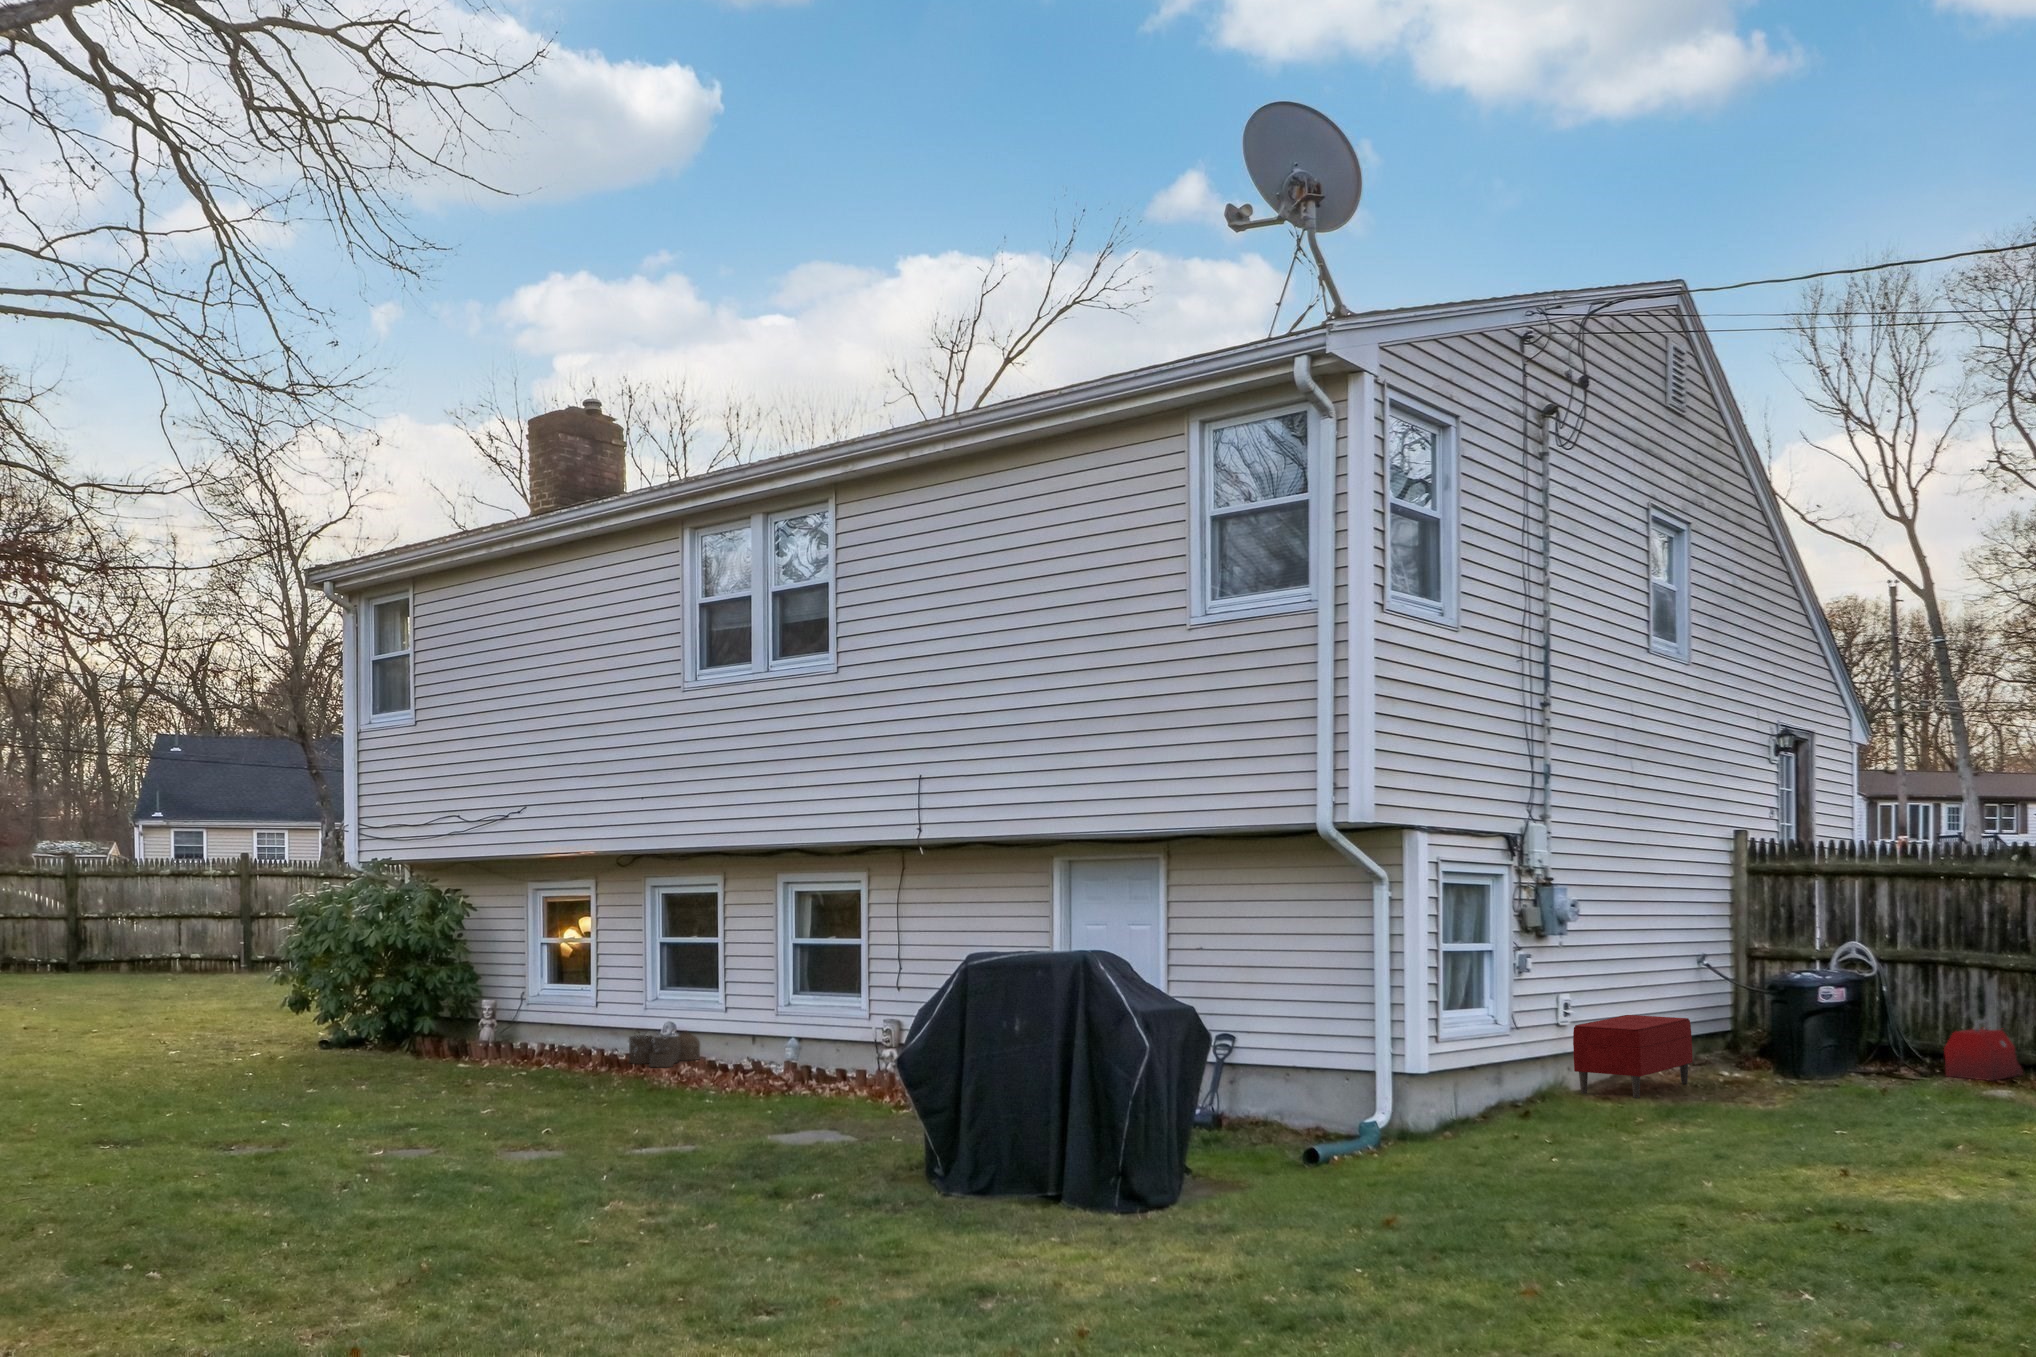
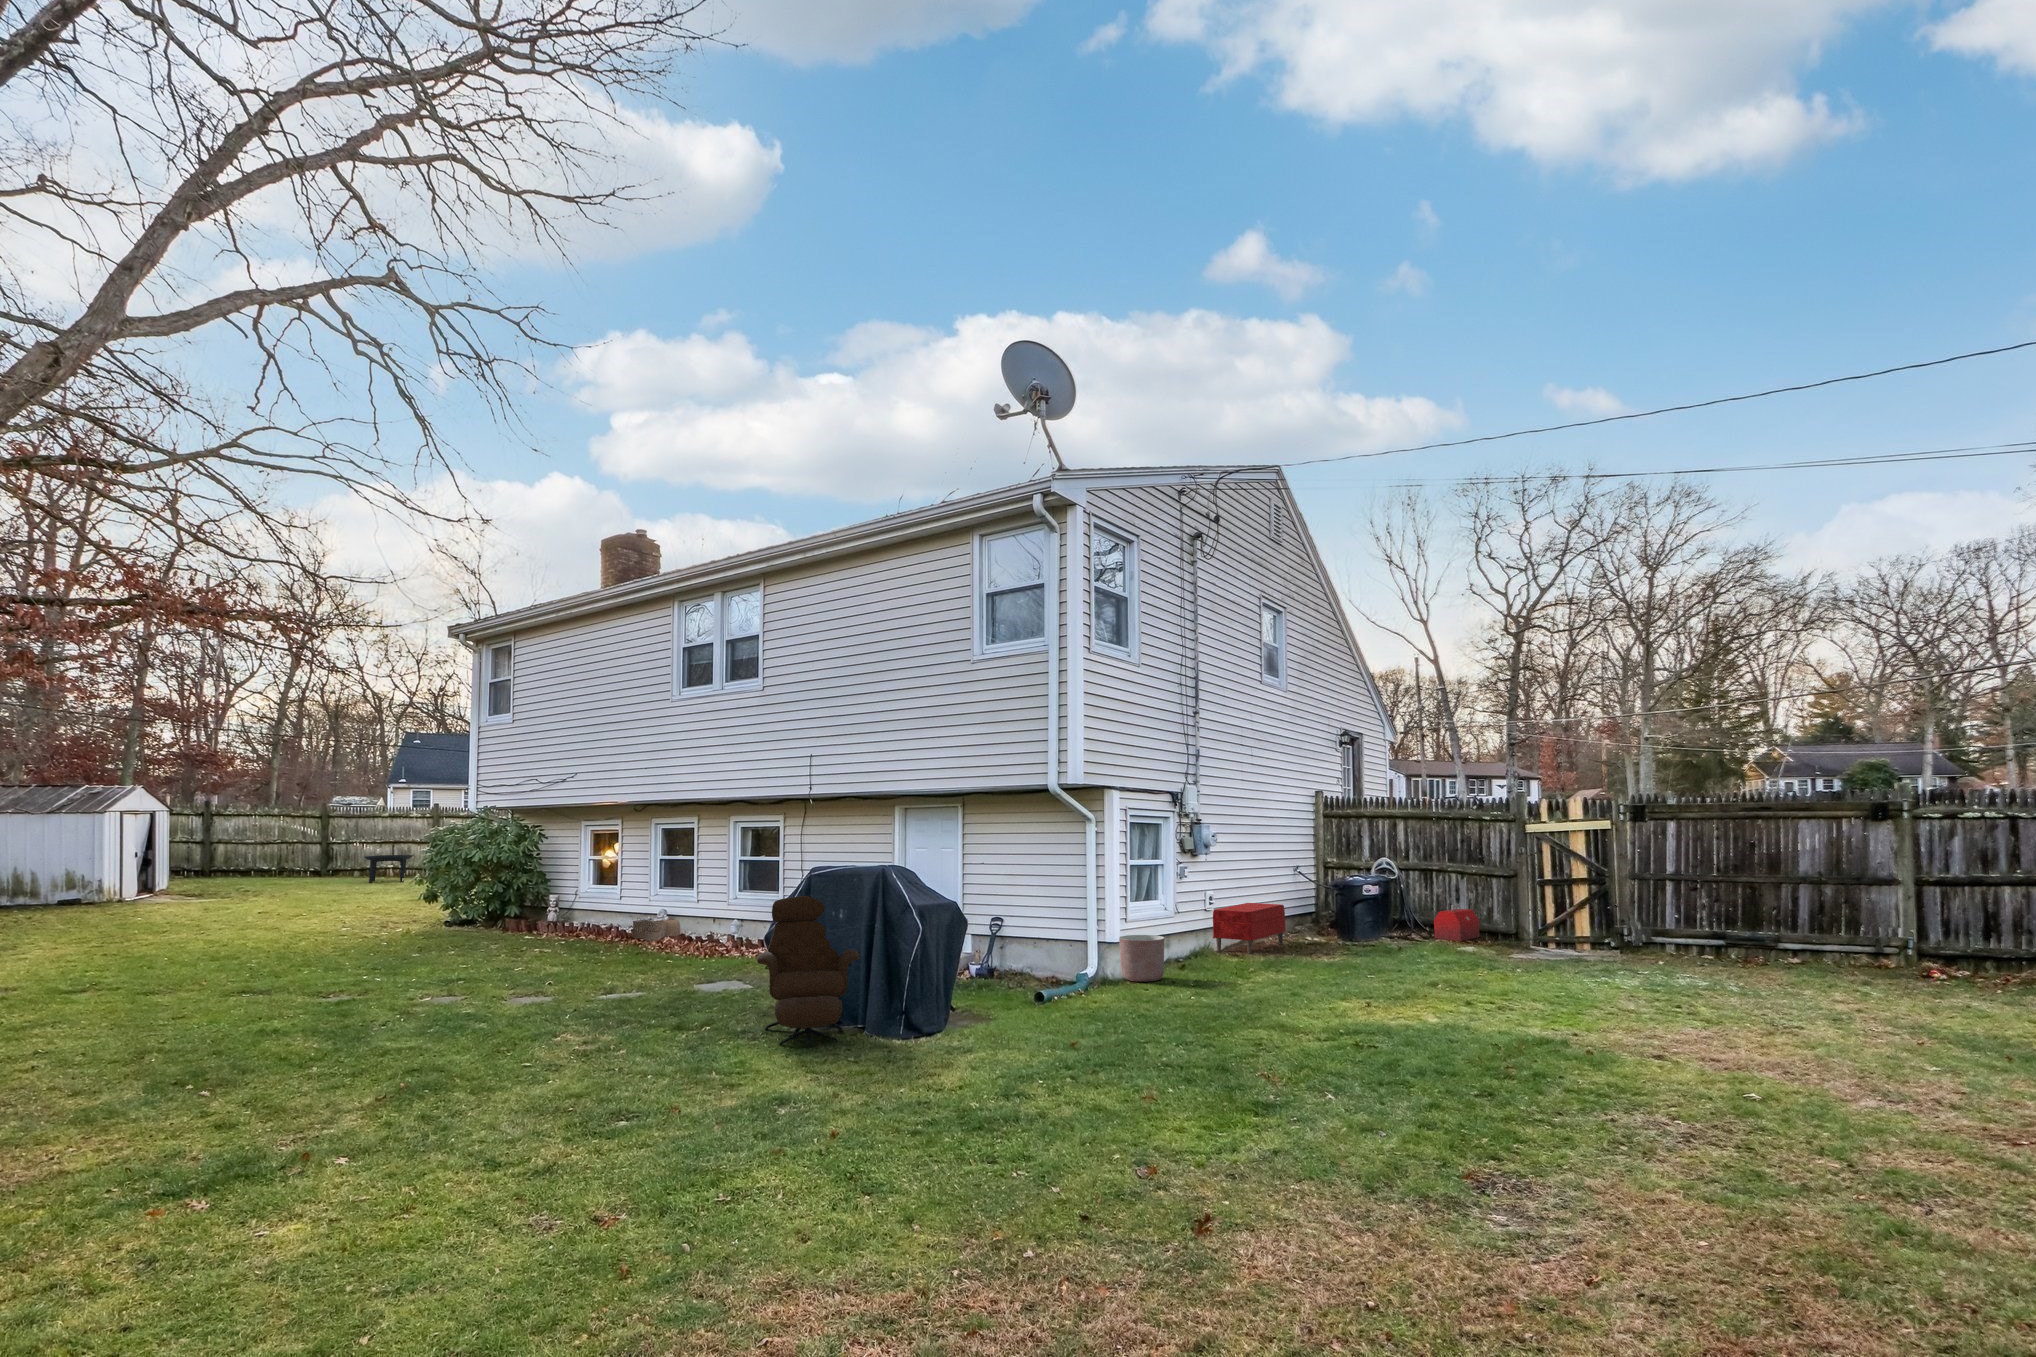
round table: none [165,930,241,974] -> present [364,855,413,883]
lounge chair: none [887,998,1044,1231] -> present [757,896,860,1048]
planter: none [1433,1064,1507,1139] -> present [1119,935,1164,982]

